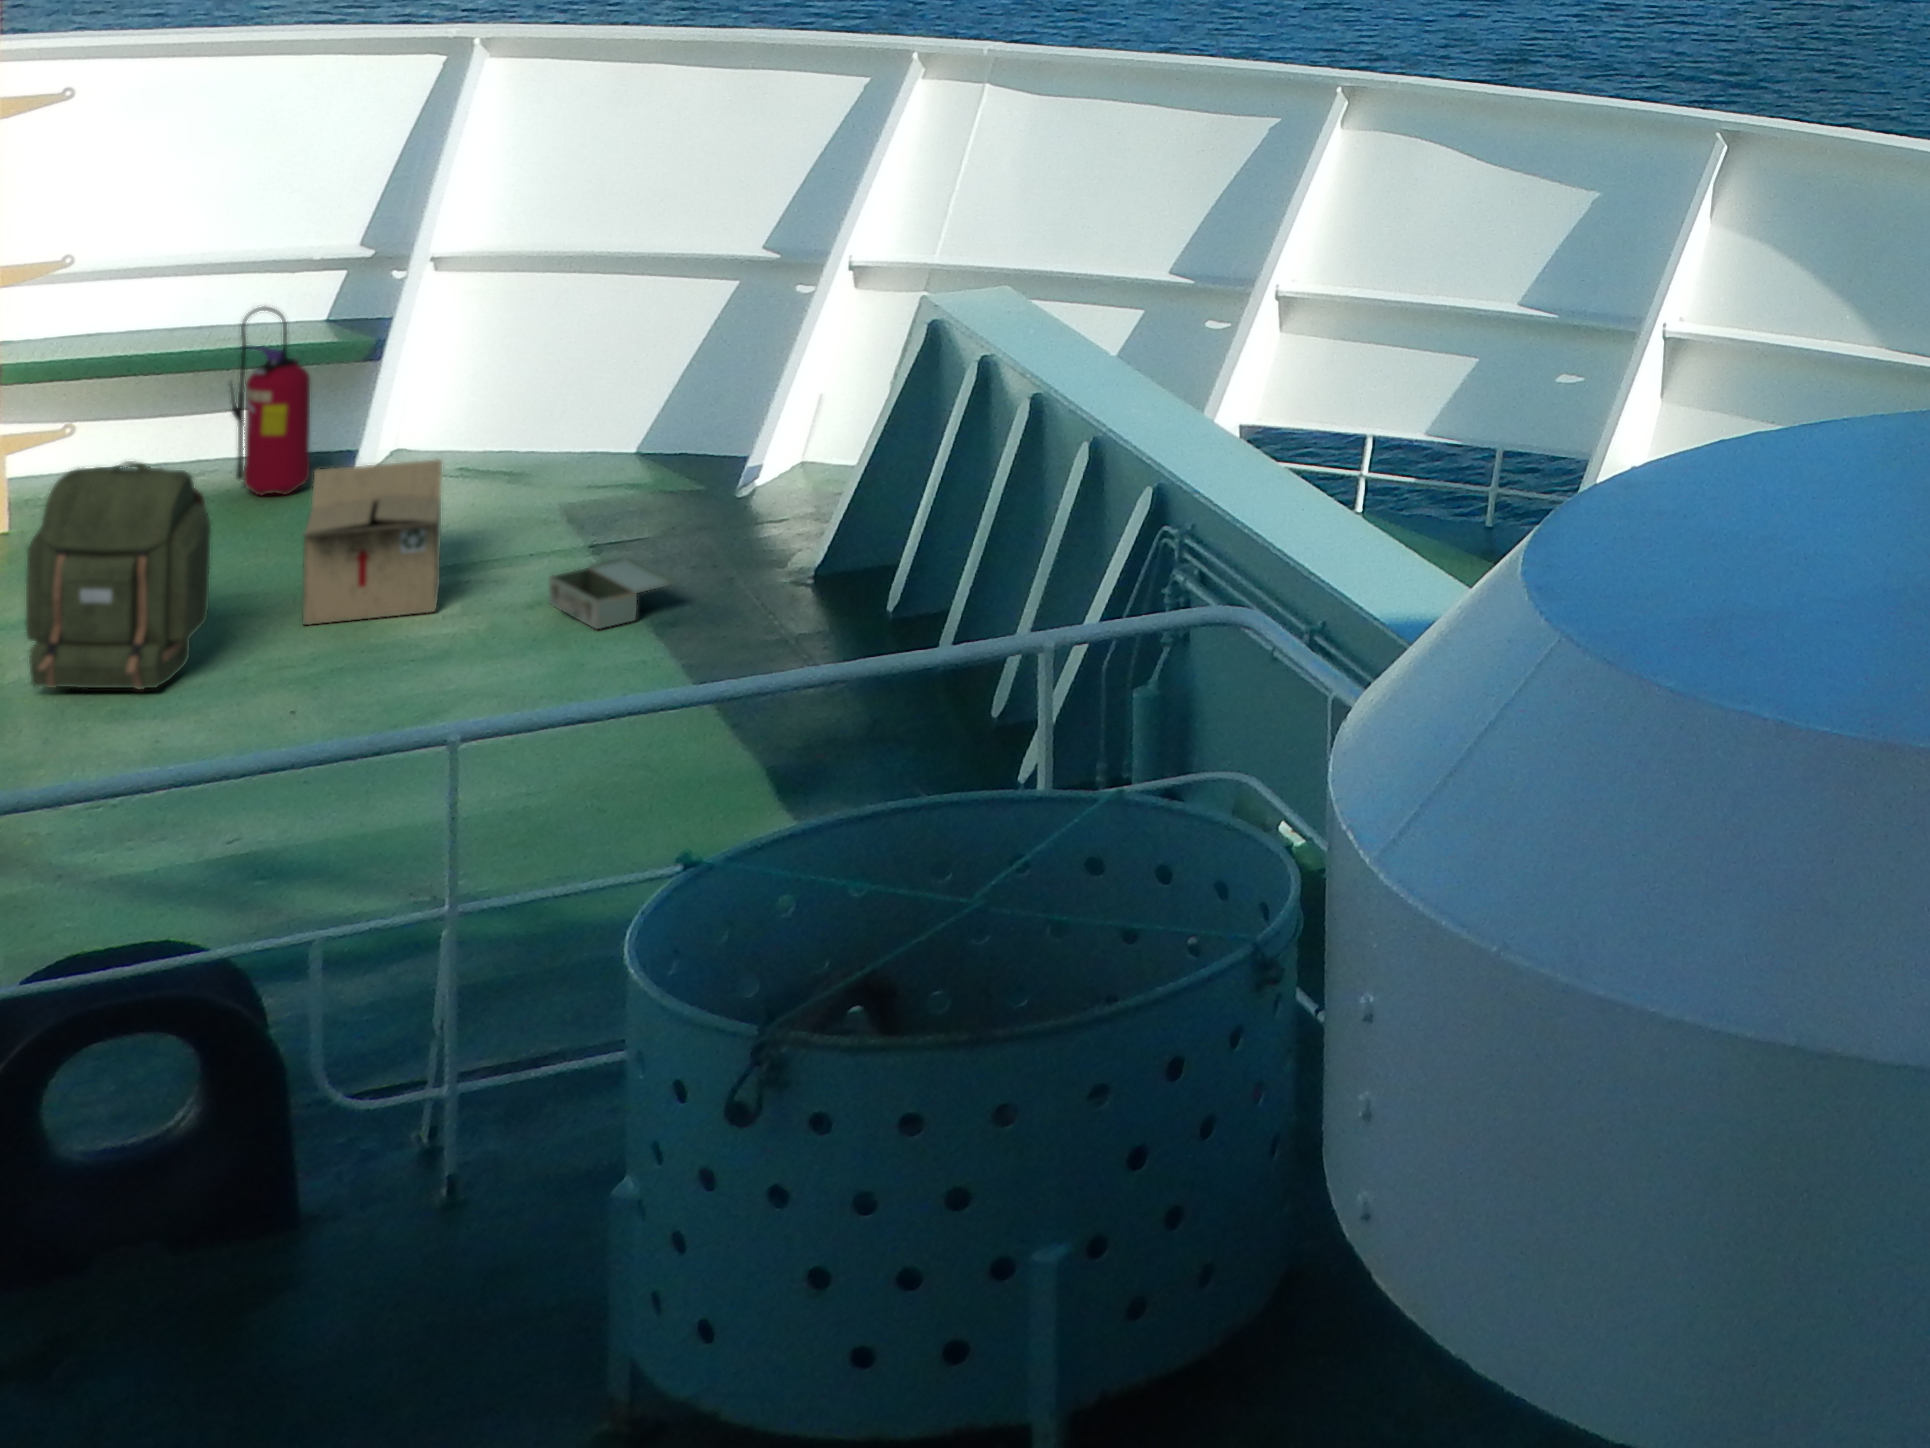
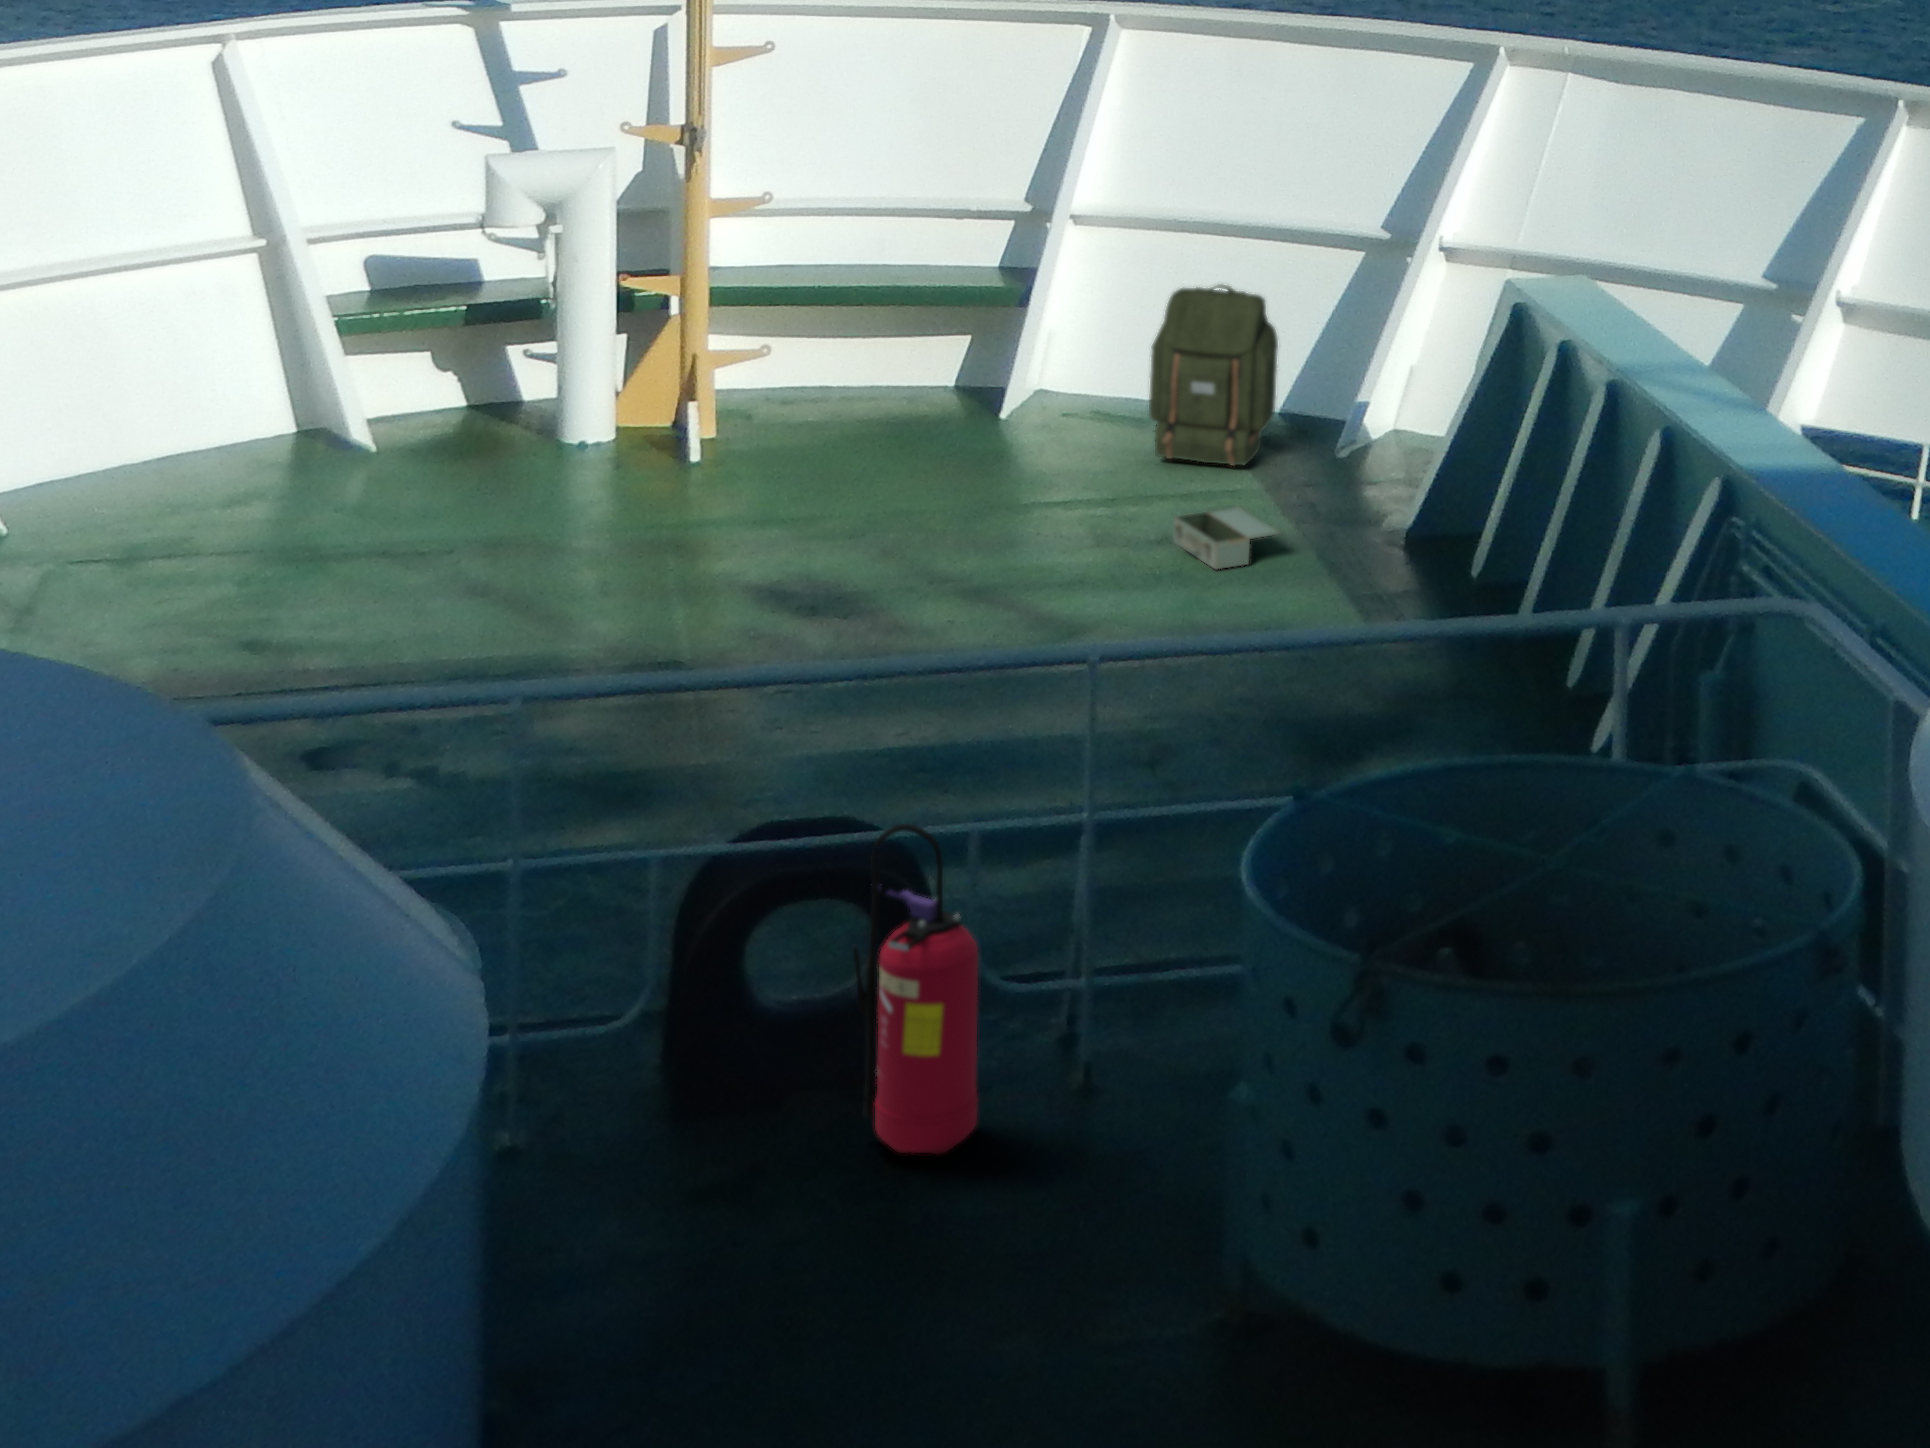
fire extinguisher: present [229,307,310,495] -> present [853,824,978,1154]
cardboard box: present [303,459,442,625] -> none [968,401,1082,542]
backpack: present [26,461,211,689] -> present [1149,285,1278,465]

